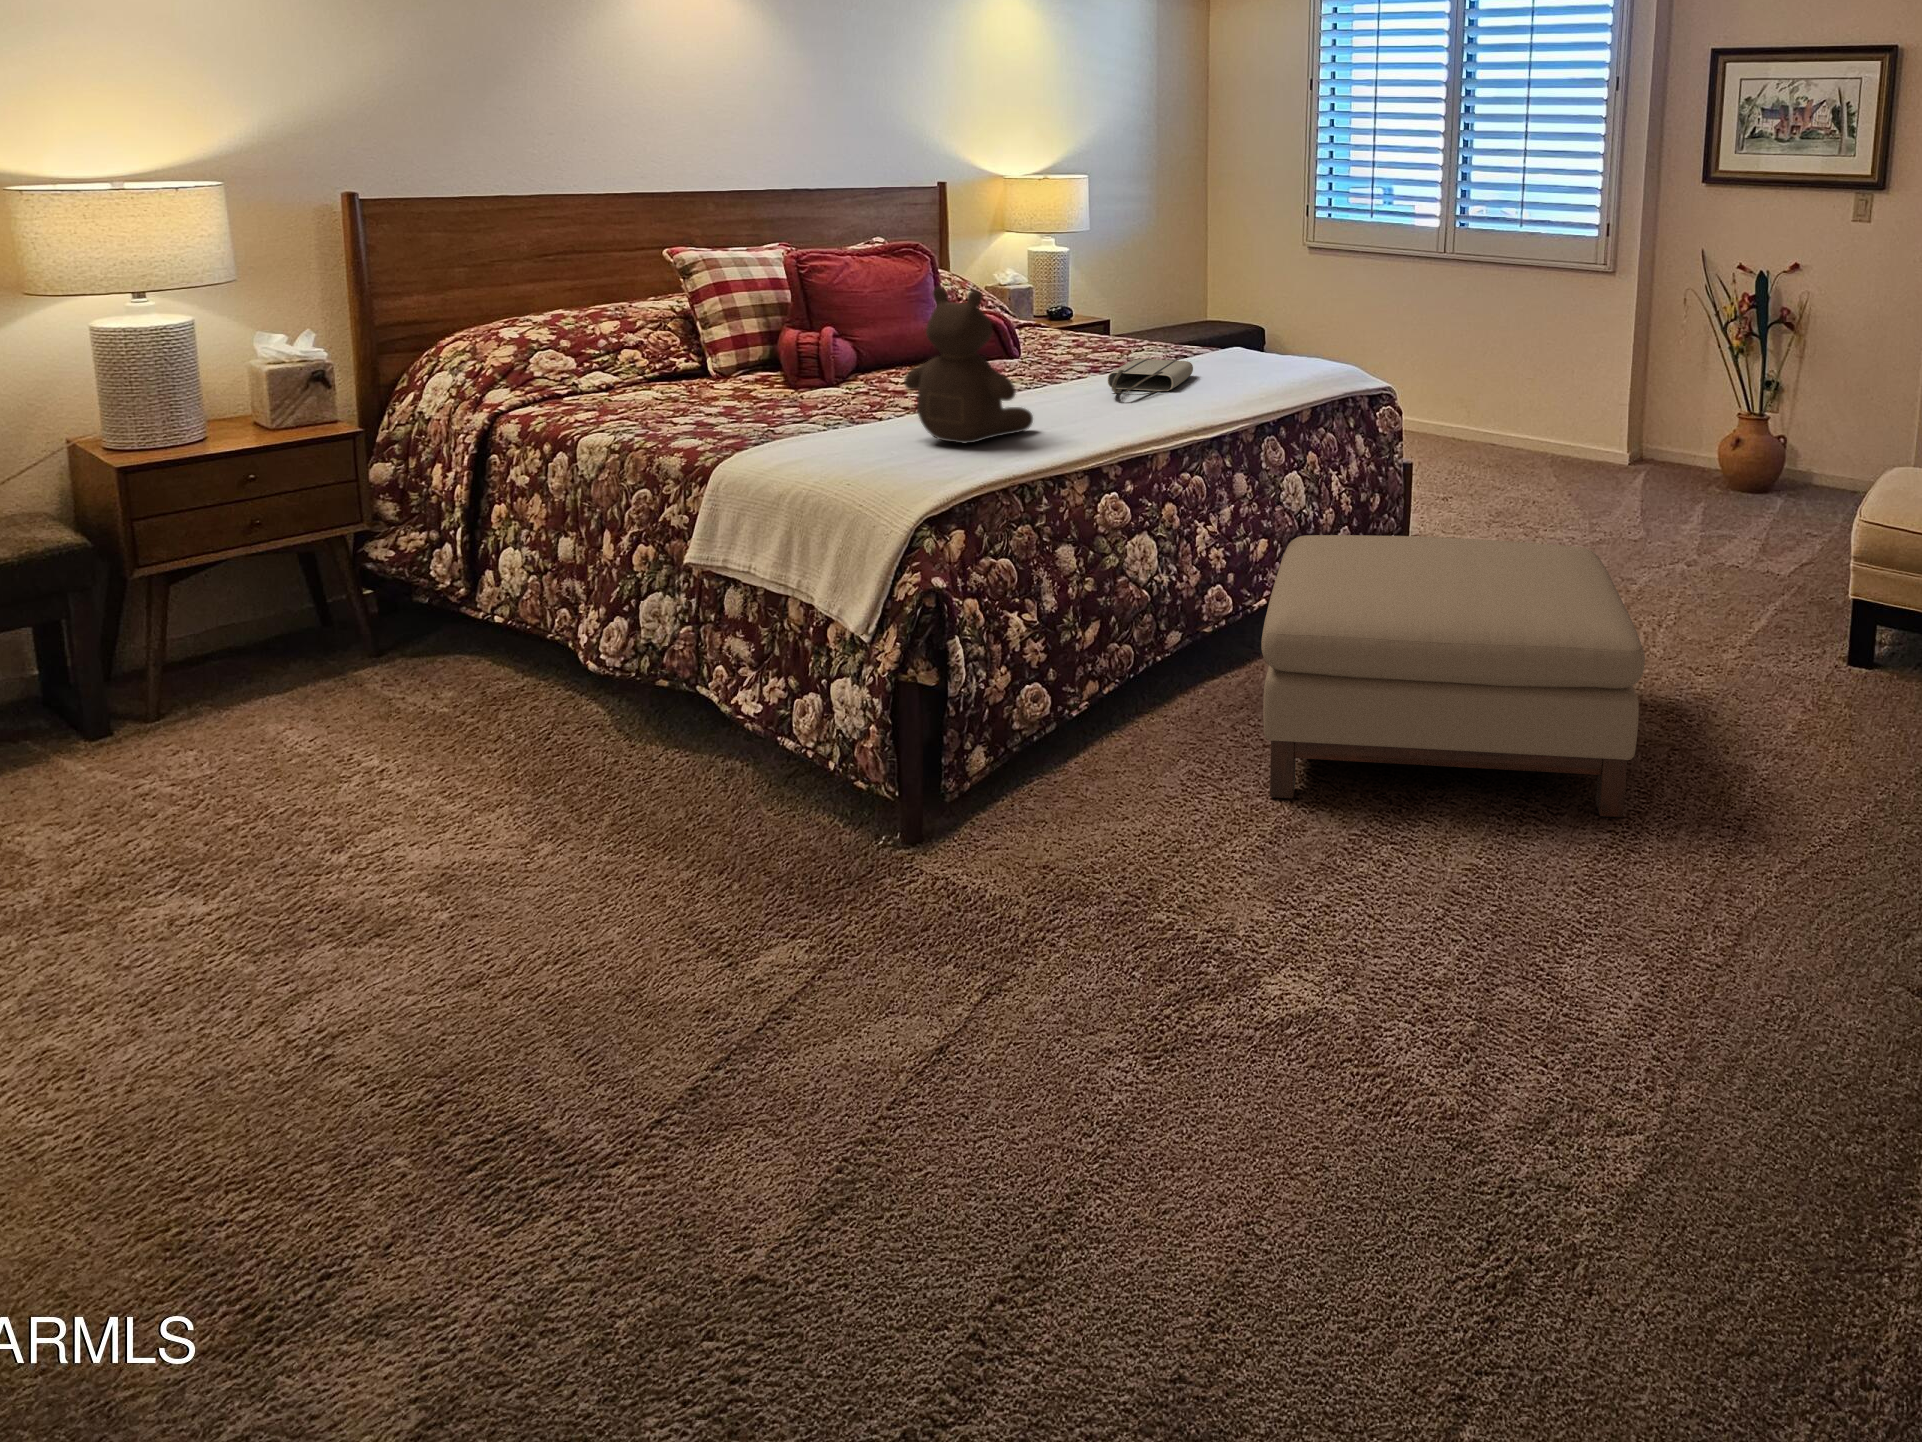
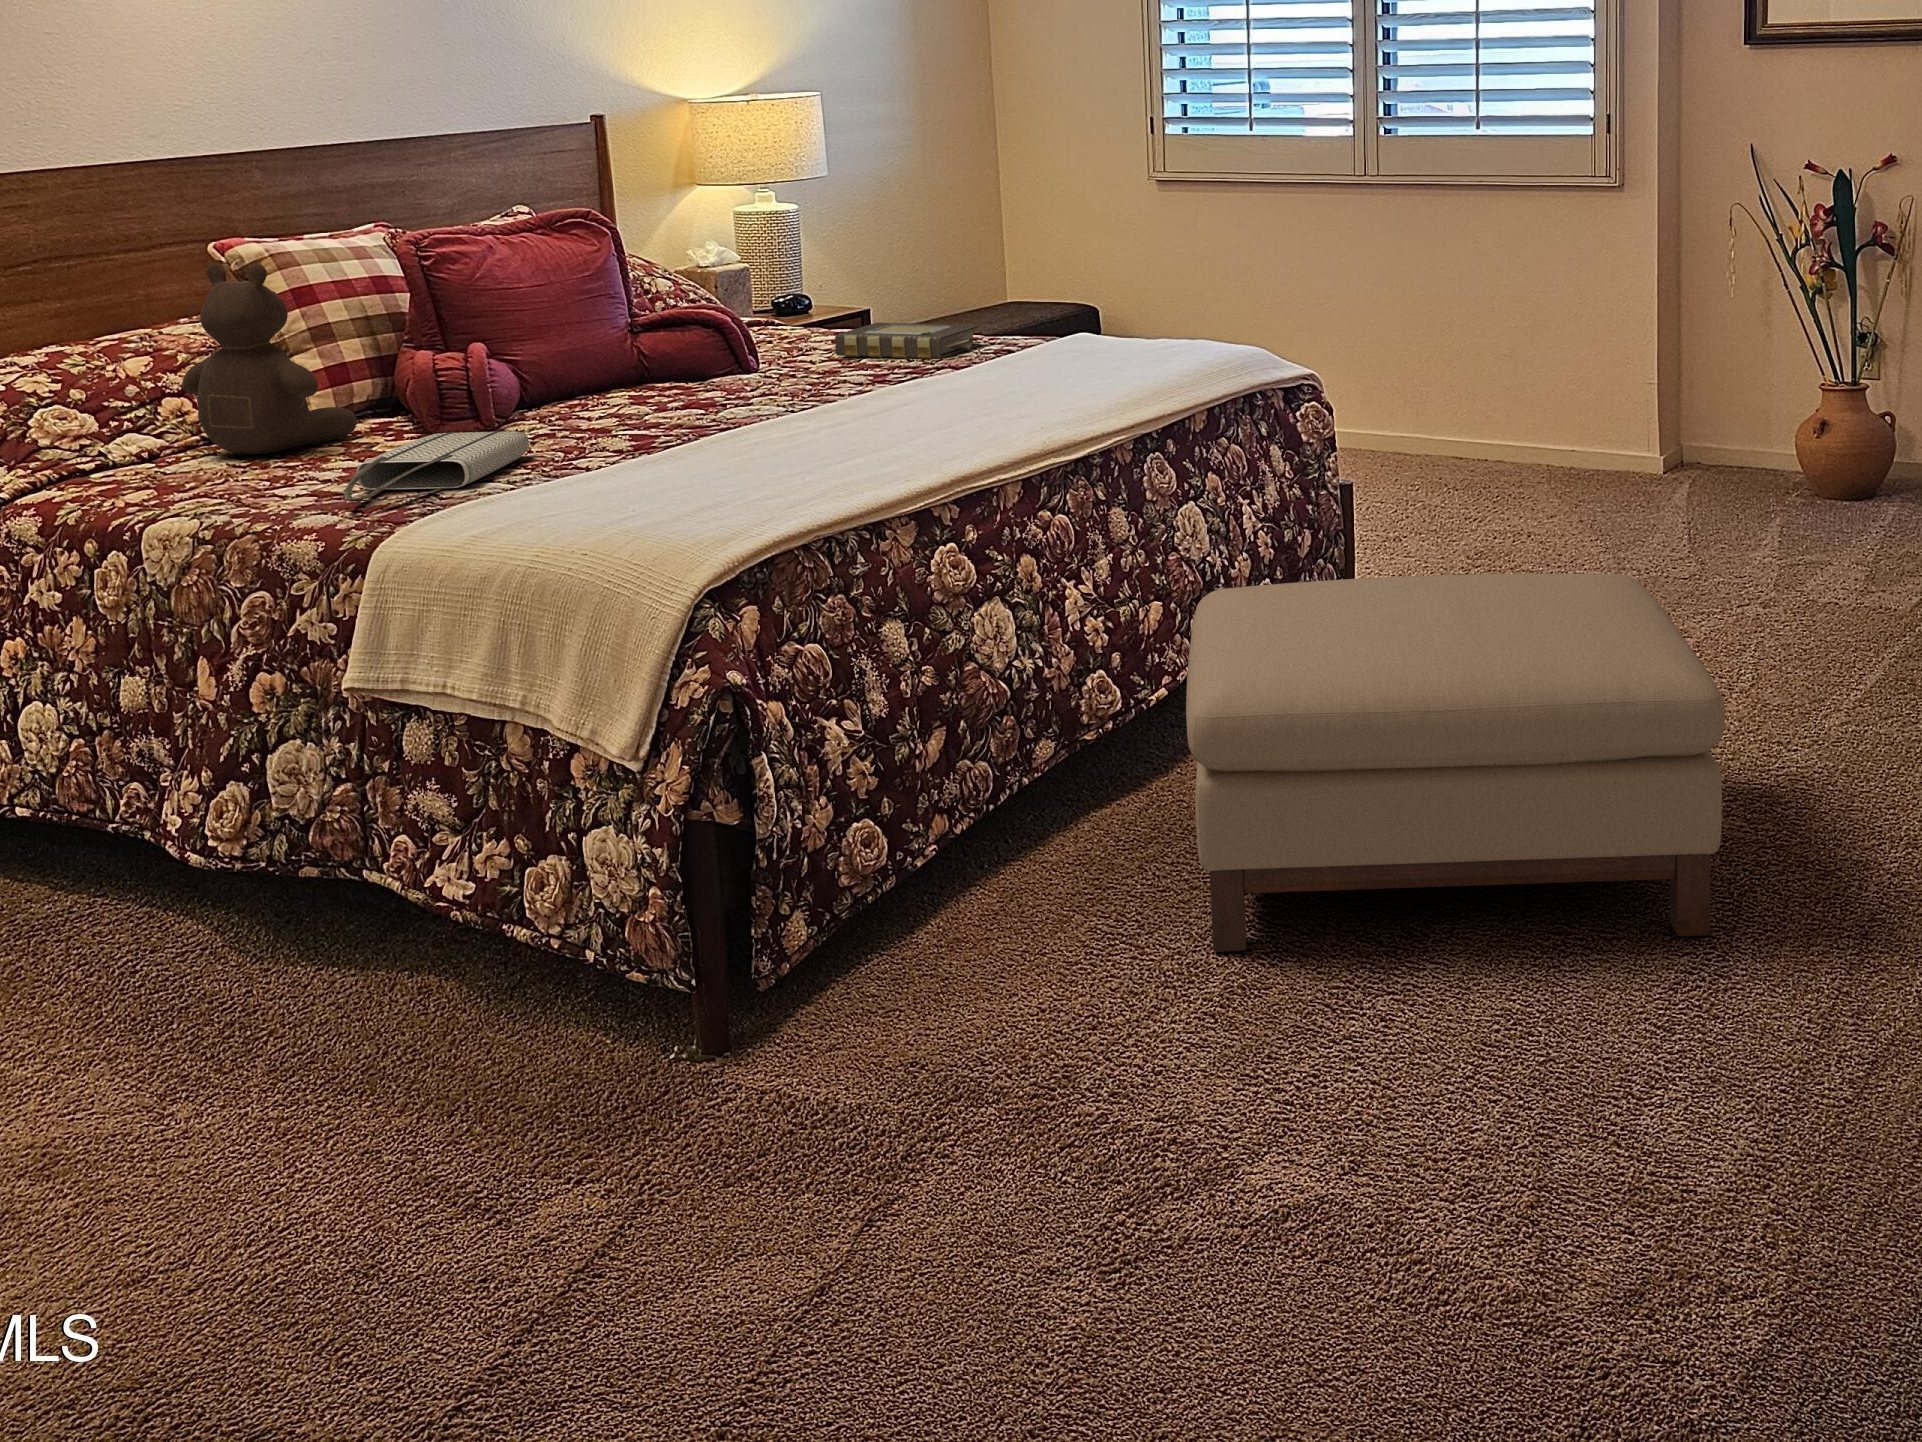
teddy bear: present [904,287,1033,444] -> present [182,263,357,454]
book: none [1076,330,1172,358] -> present [835,323,980,359]
tote bag: present [1108,359,1193,395] -> present [344,431,529,502]

